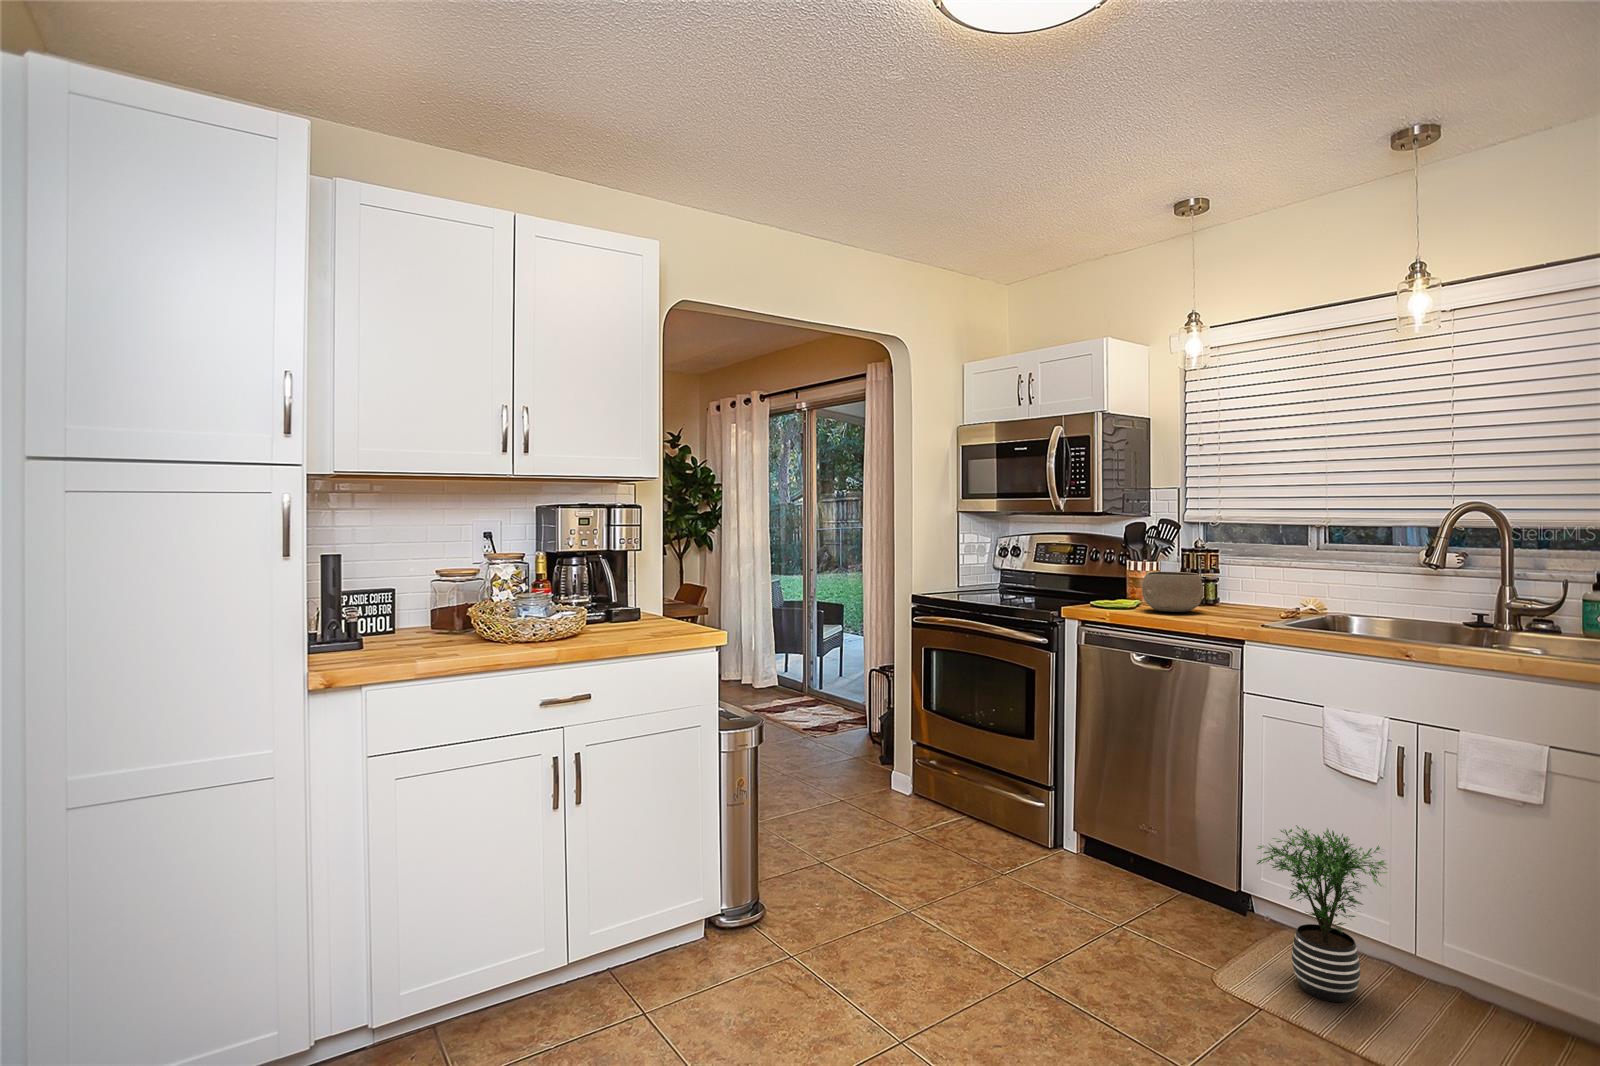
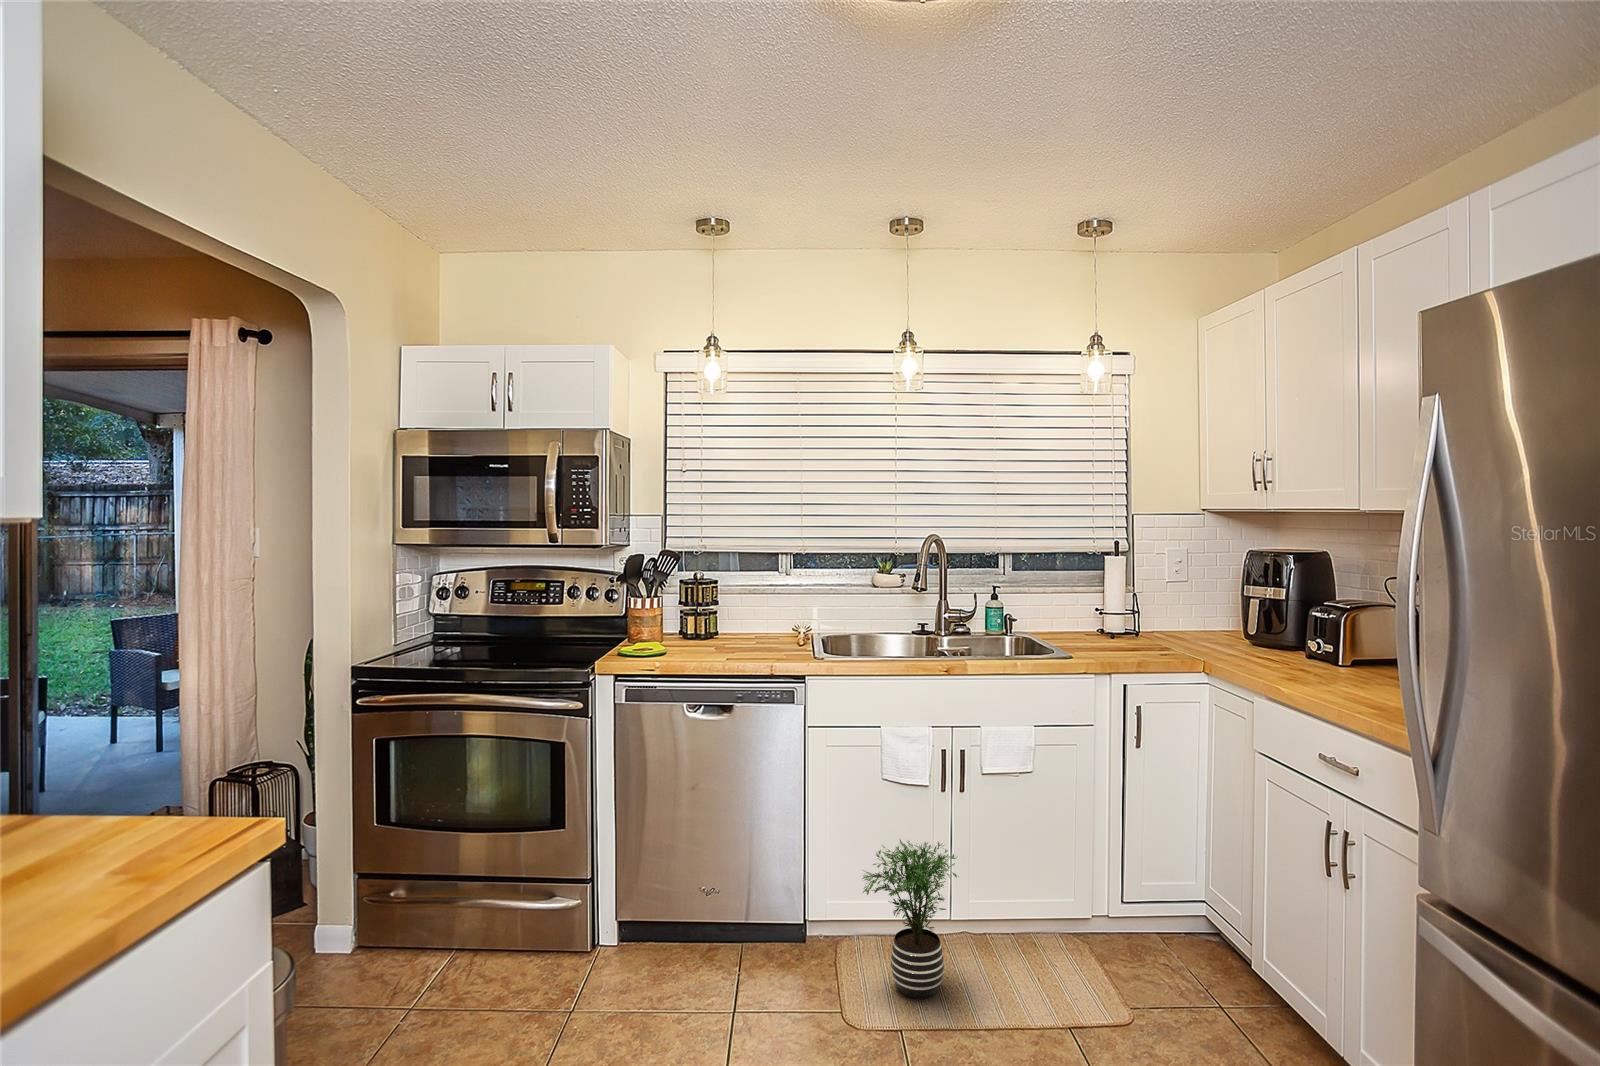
bowl: present [1142,572,1203,612] -> none [670,608,729,652]

